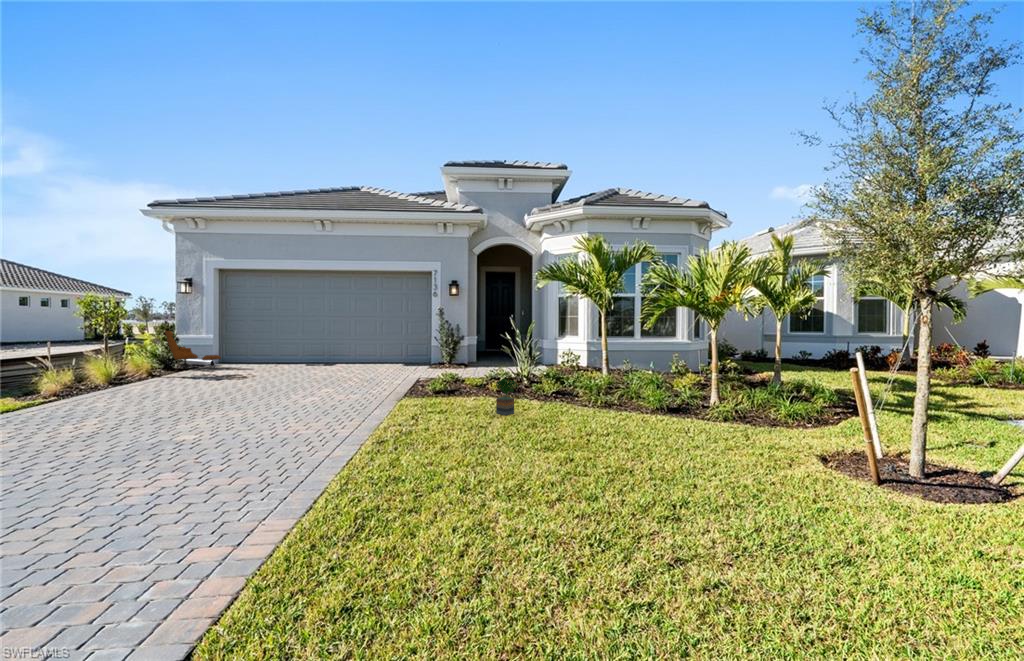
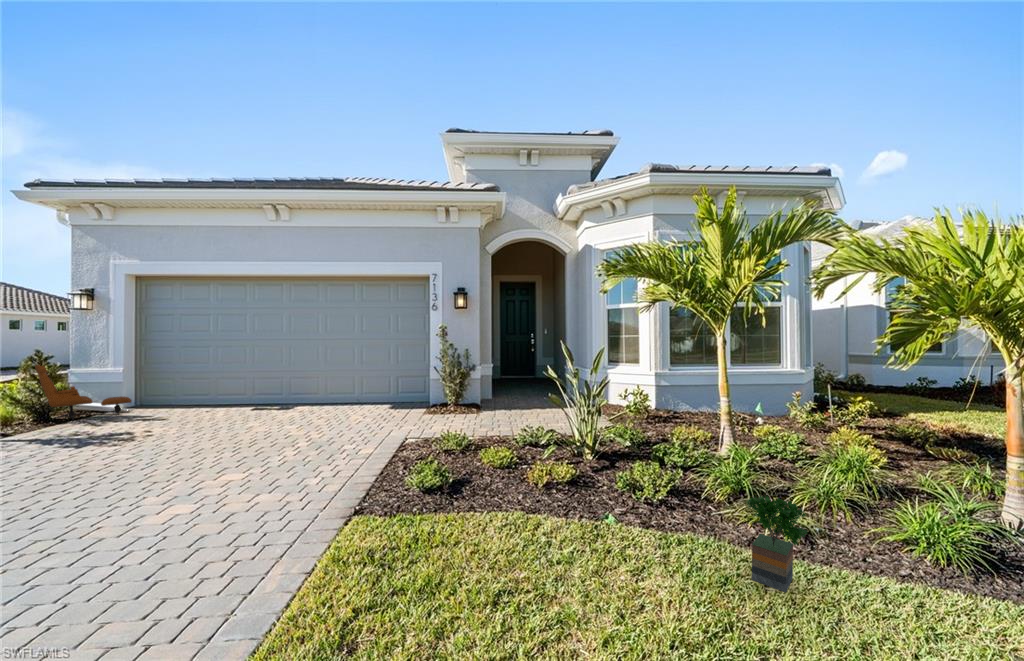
potted tree: present [496,379,518,416] -> present [747,496,807,592]

